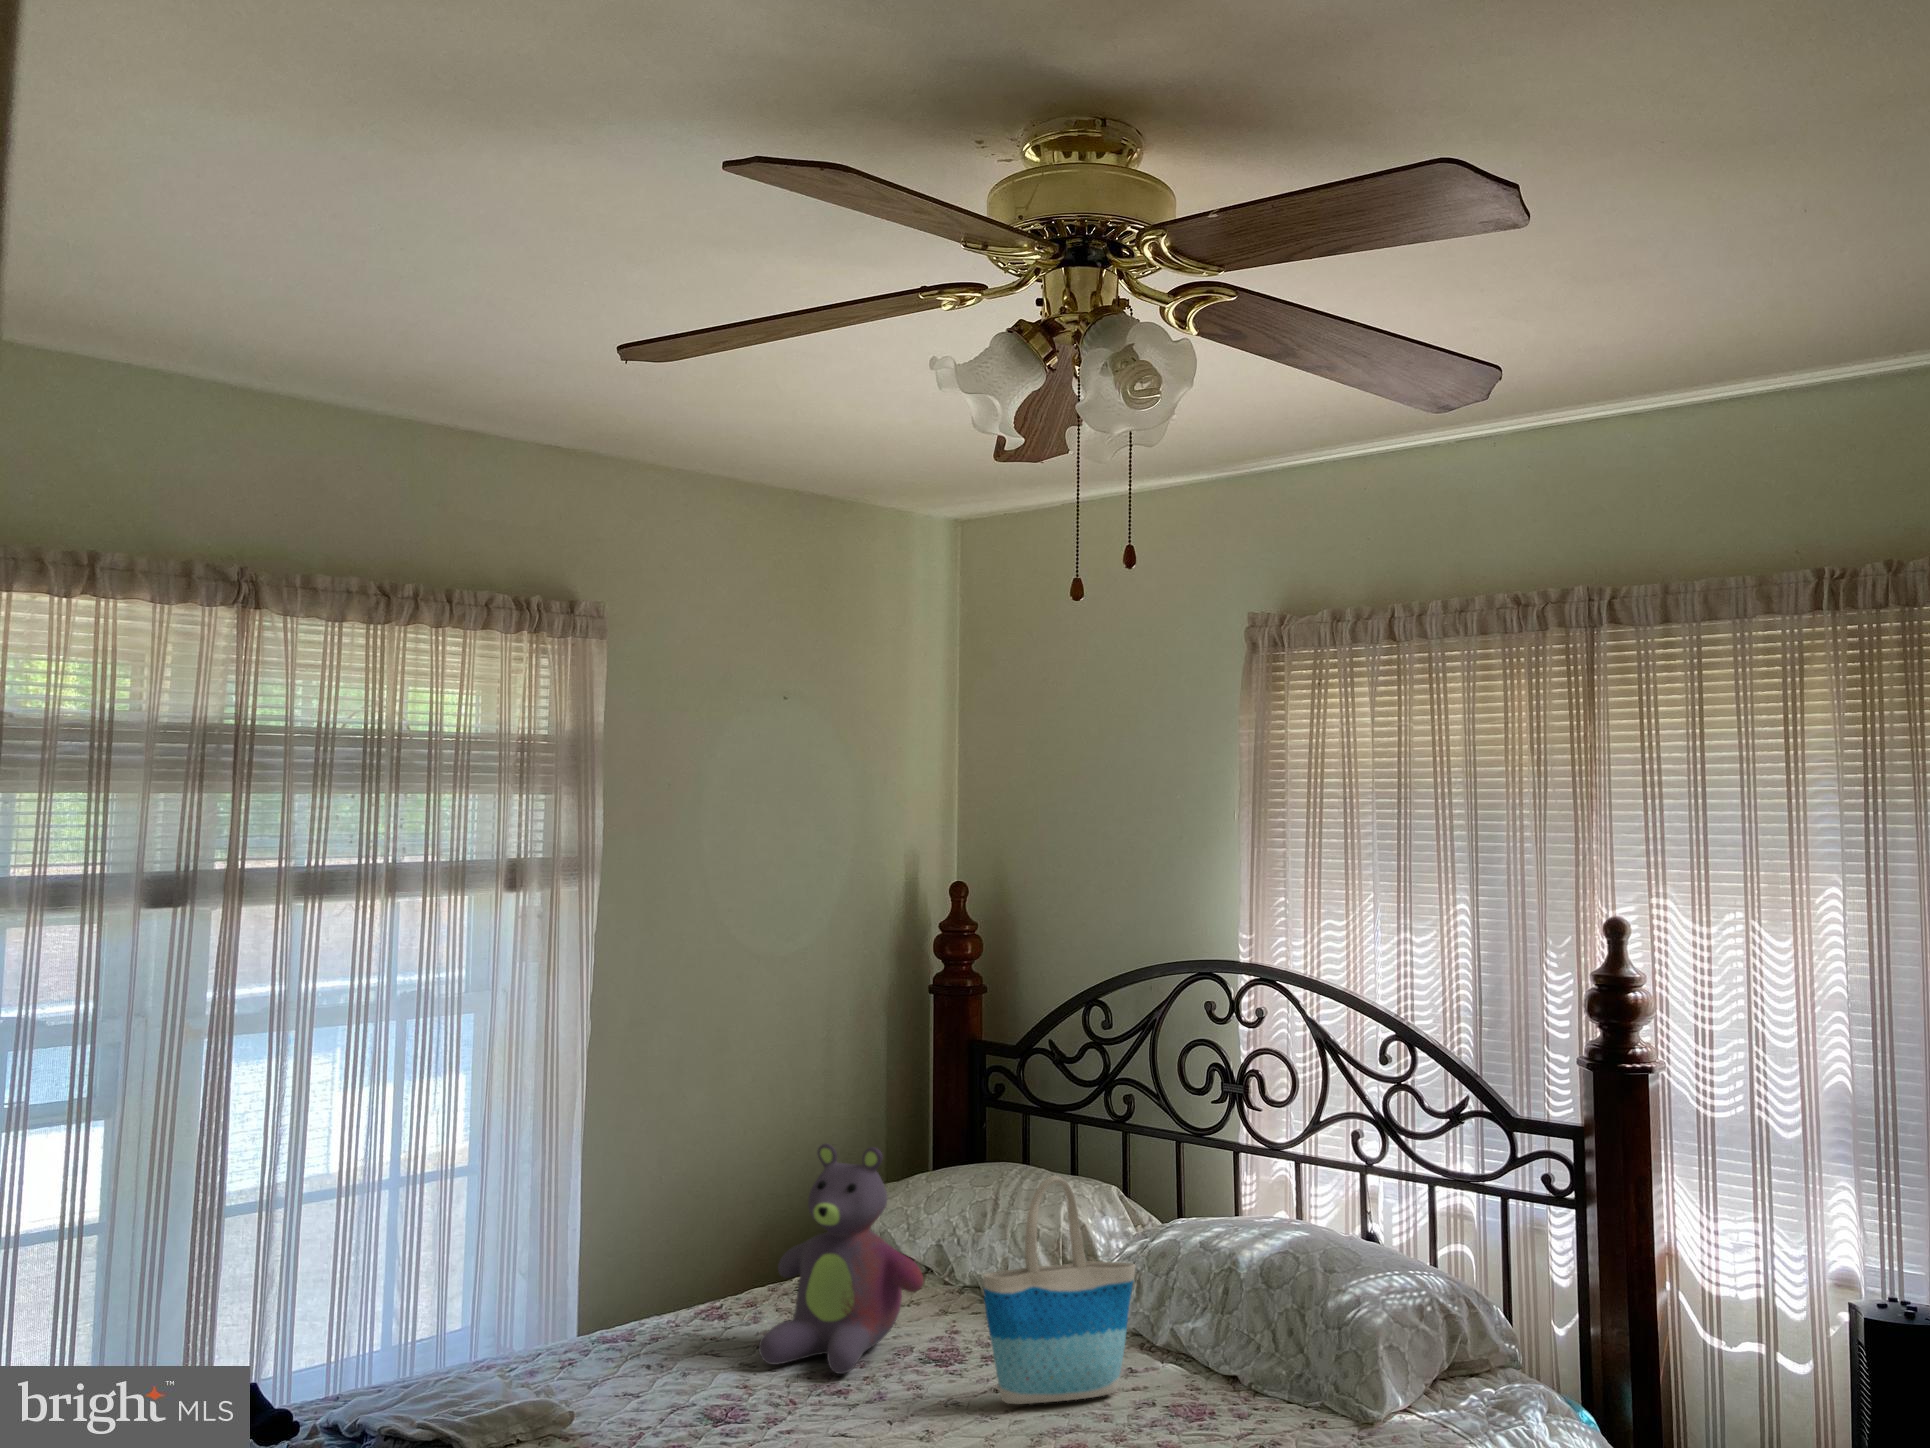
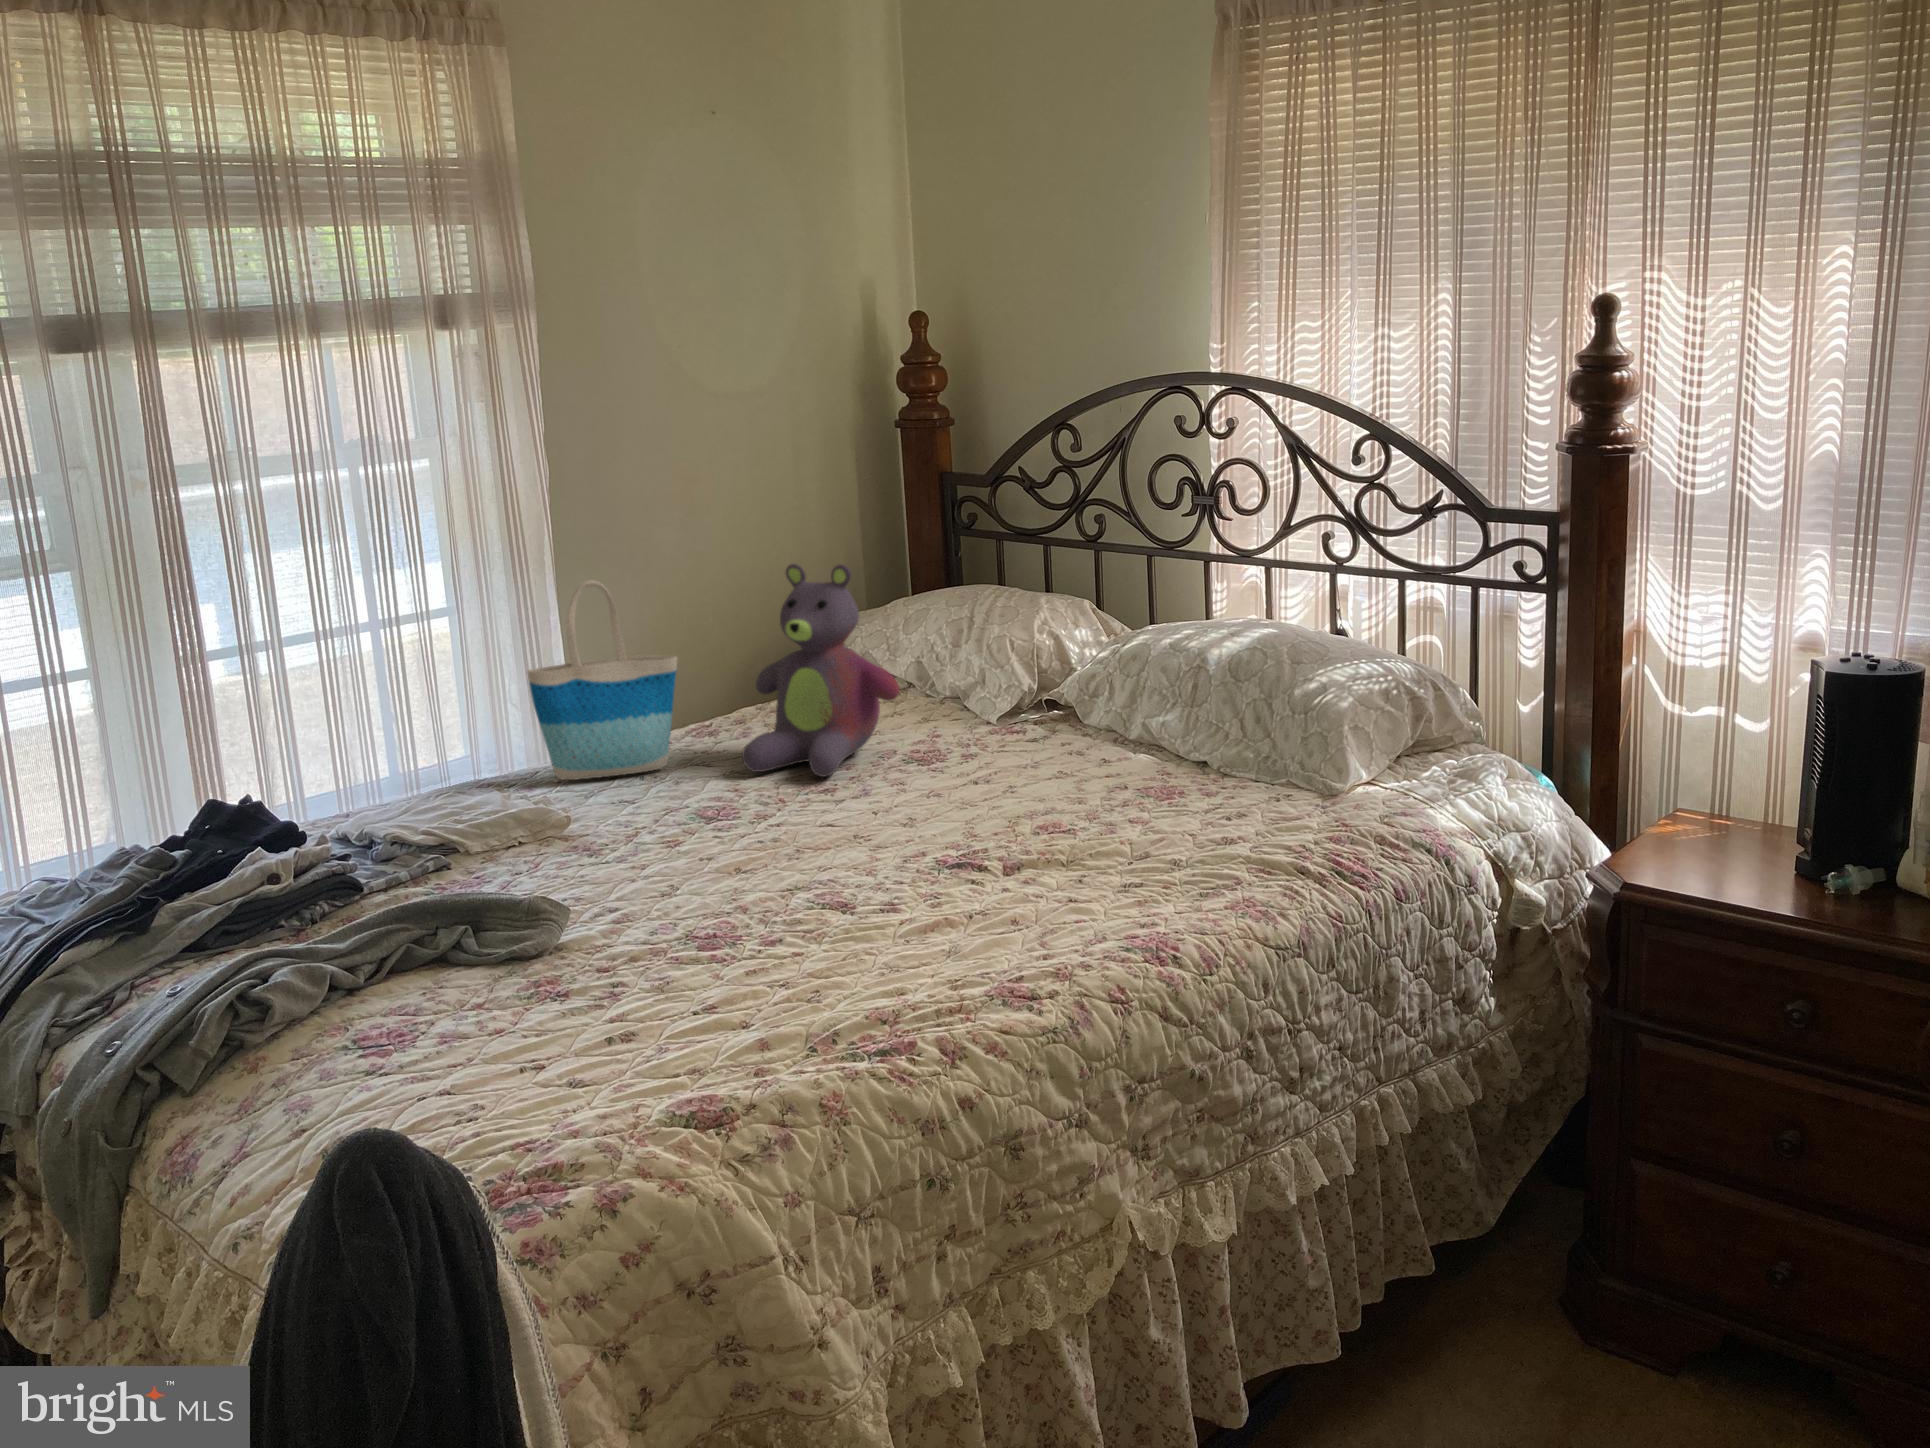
tote bag: present [983,1176,1135,1404] -> present [528,580,677,780]

